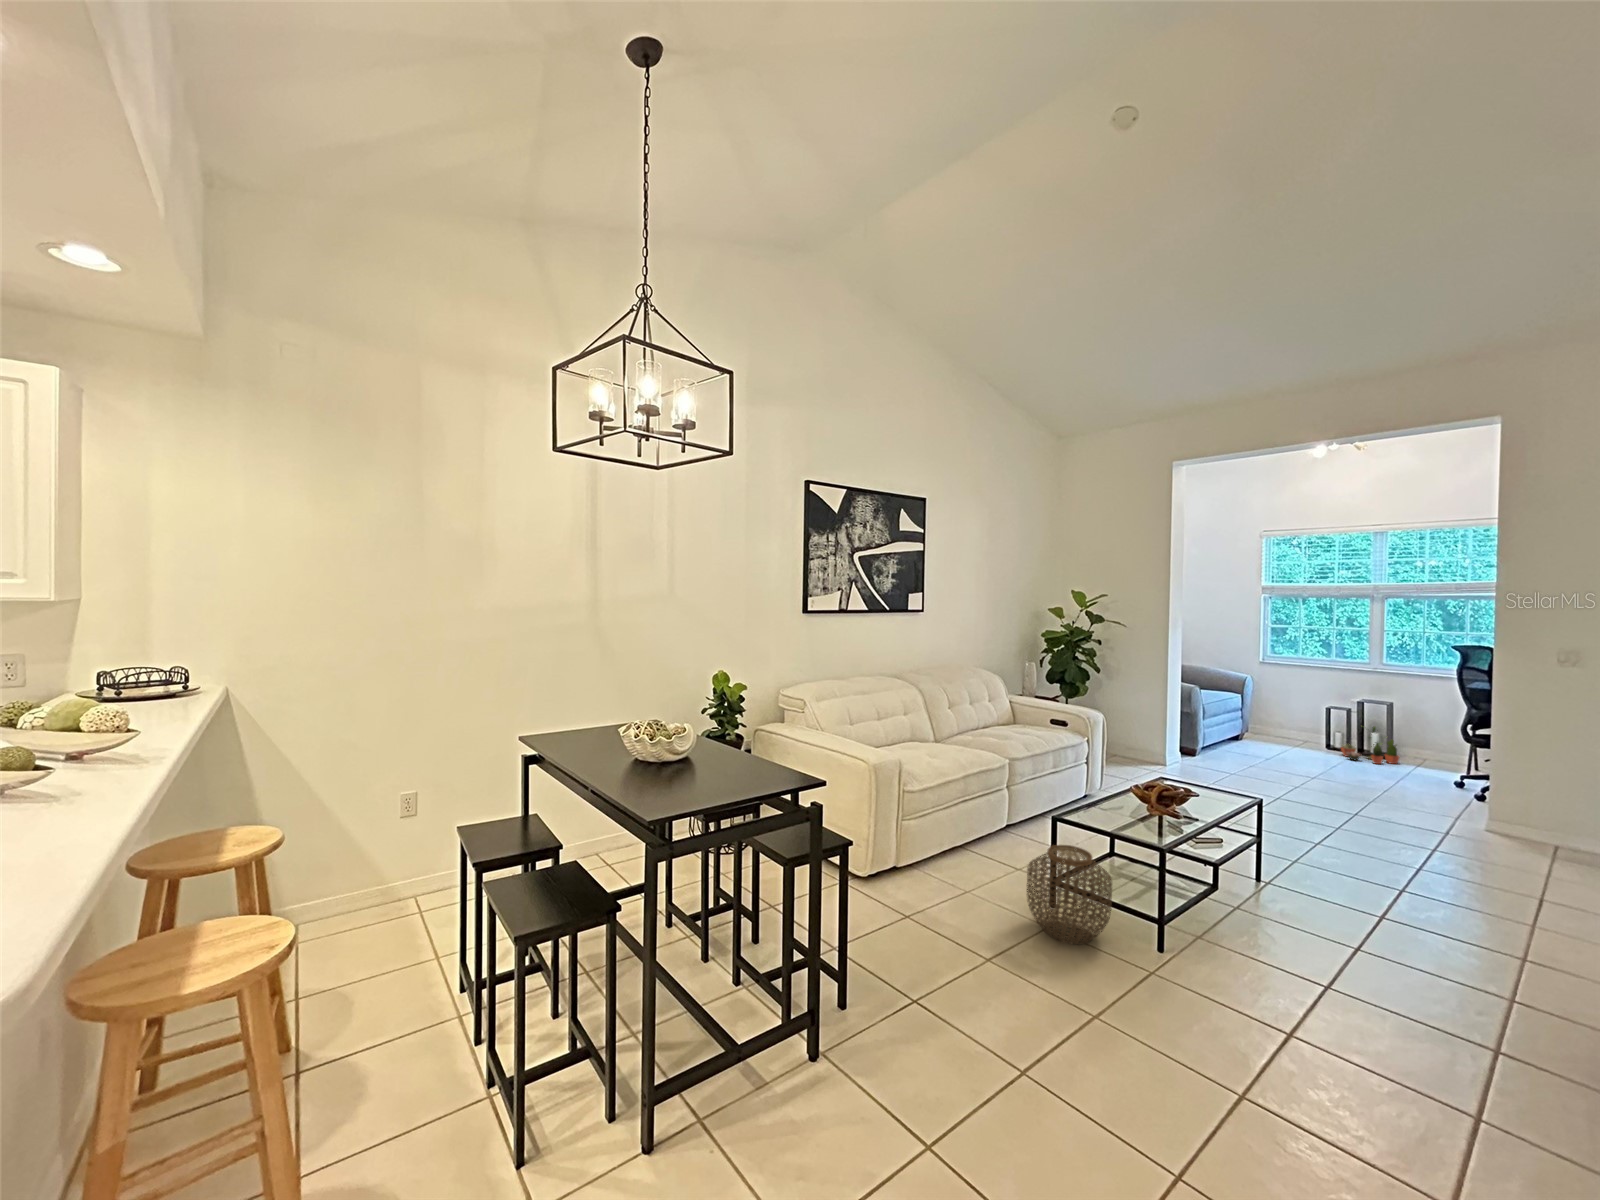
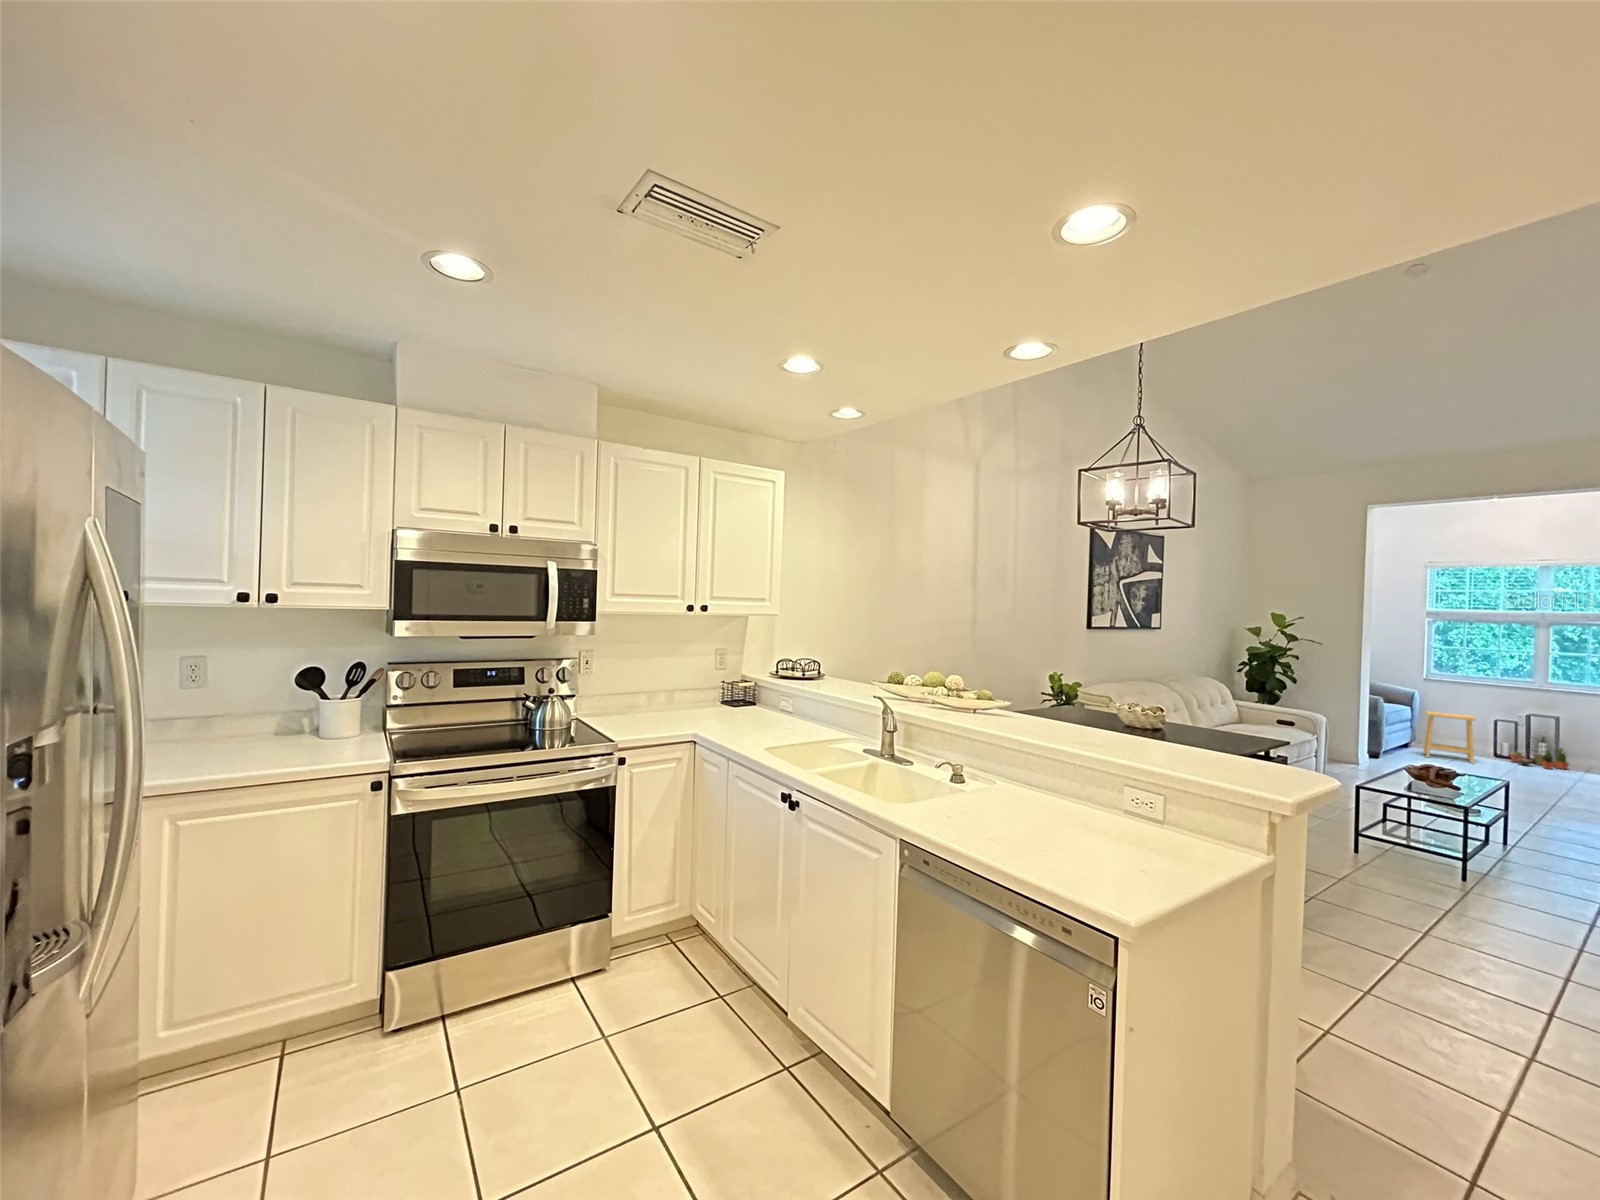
footstool: none [1249,700,1300,761] -> present [1423,711,1476,763]
woven basket: present [1027,845,1112,944] -> none [1352,802,1430,872]

